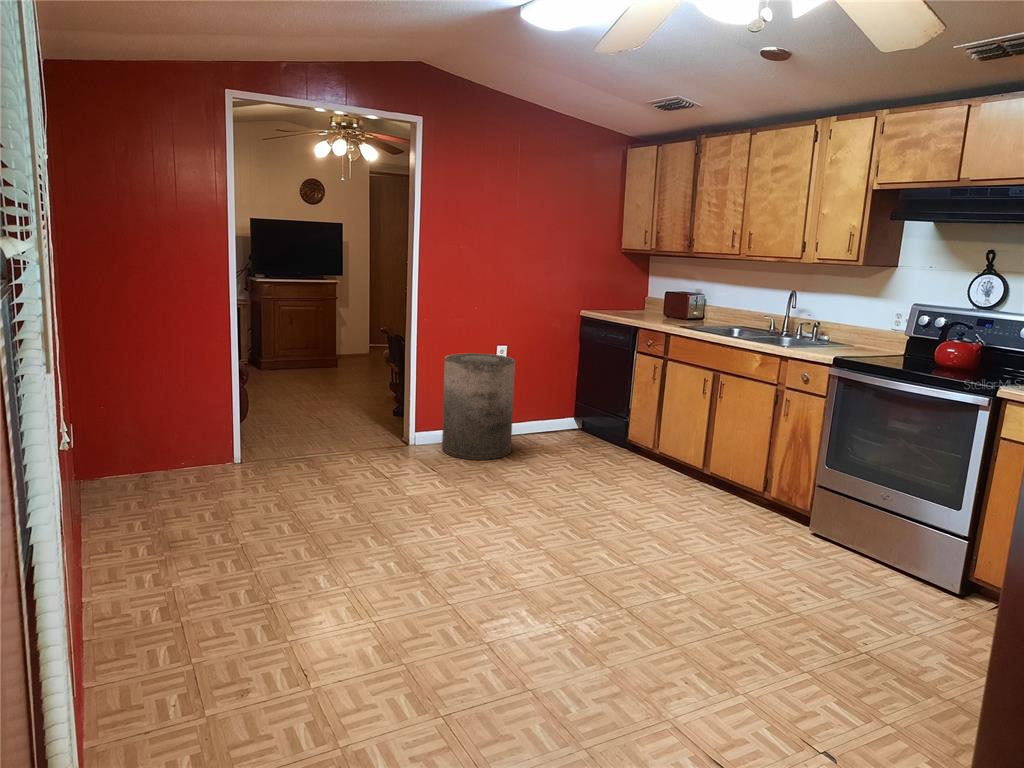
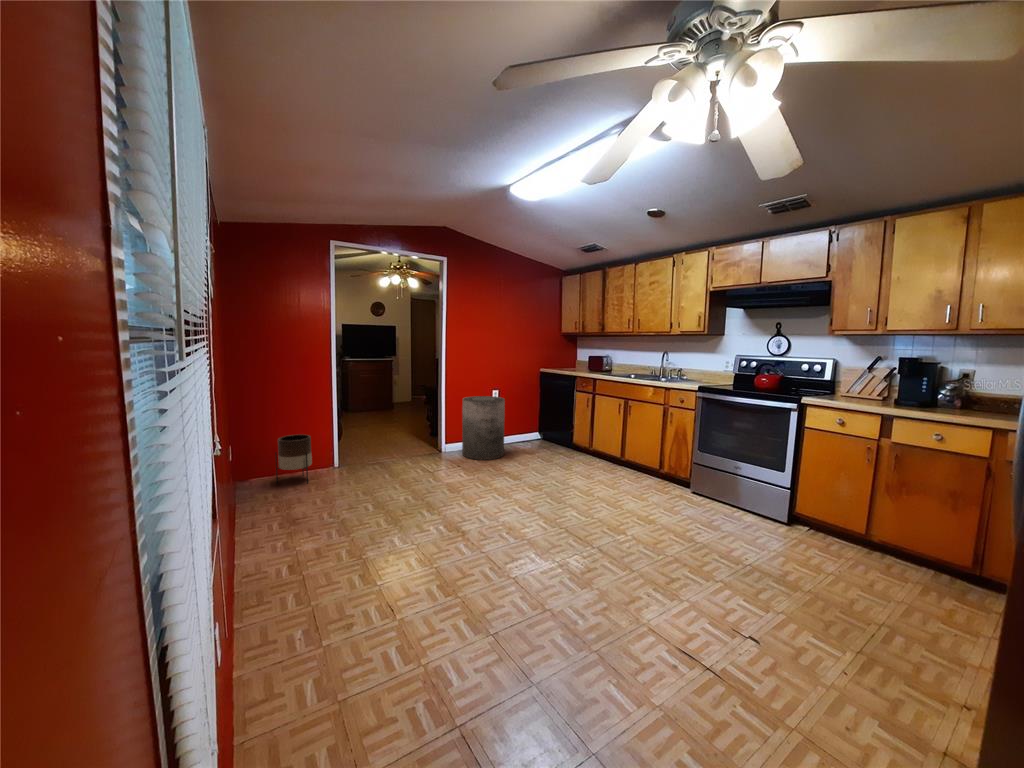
planter: none [143,406,200,484] -> present [275,434,312,484]

